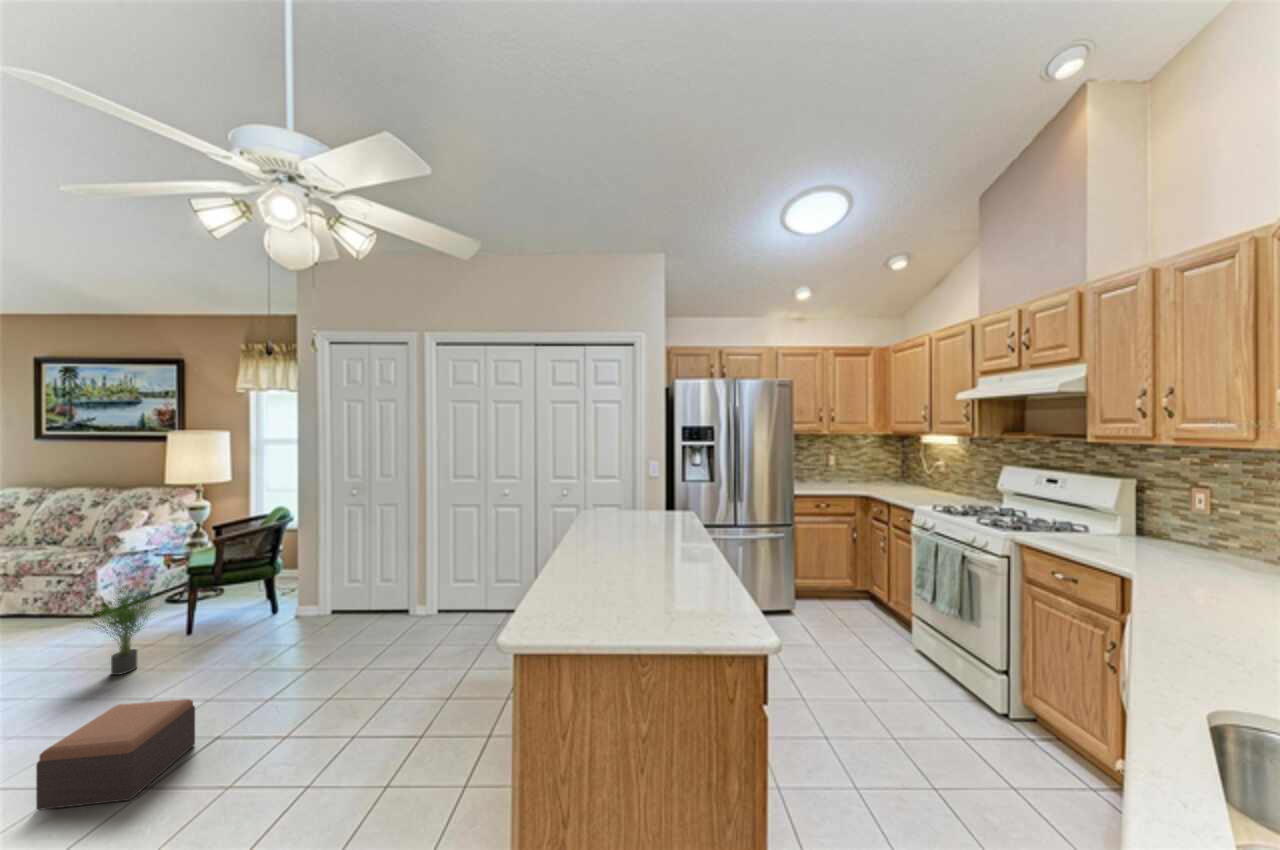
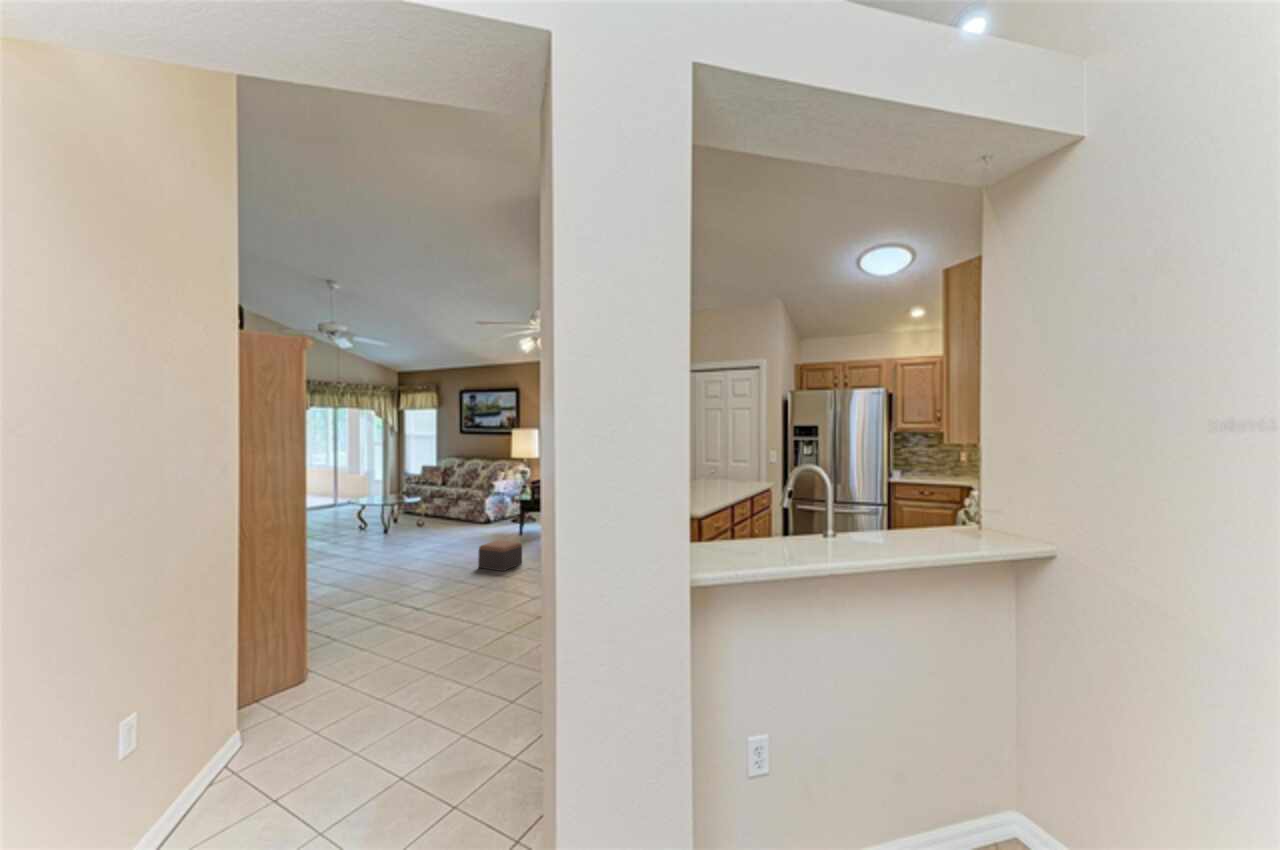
potted plant: present [90,589,154,675] -> none [481,500,511,543]

